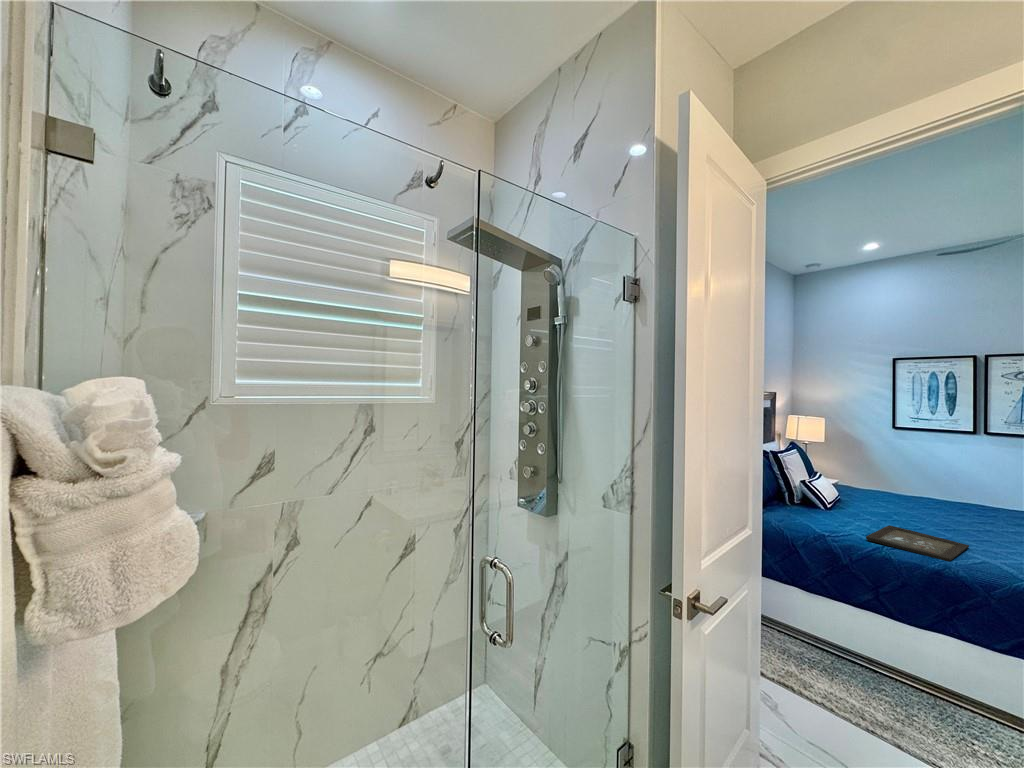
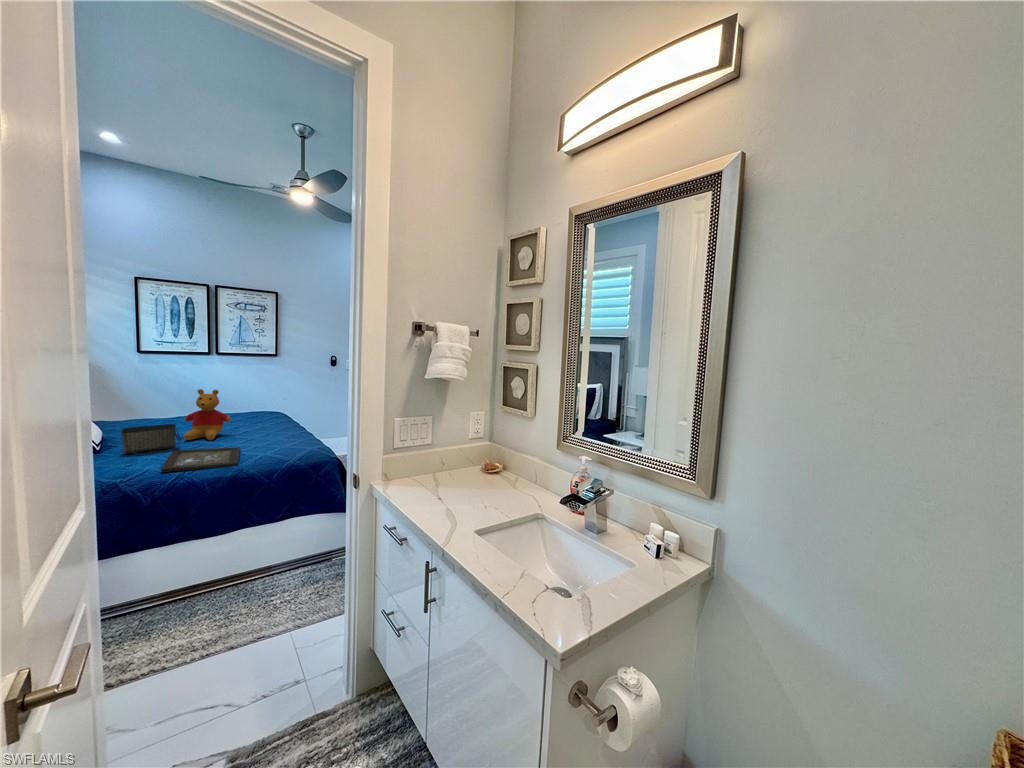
stuffed bear: none [910,471,972,529] -> present [184,389,231,440]
handbag: none [847,493,903,526] -> present [121,424,182,454]

